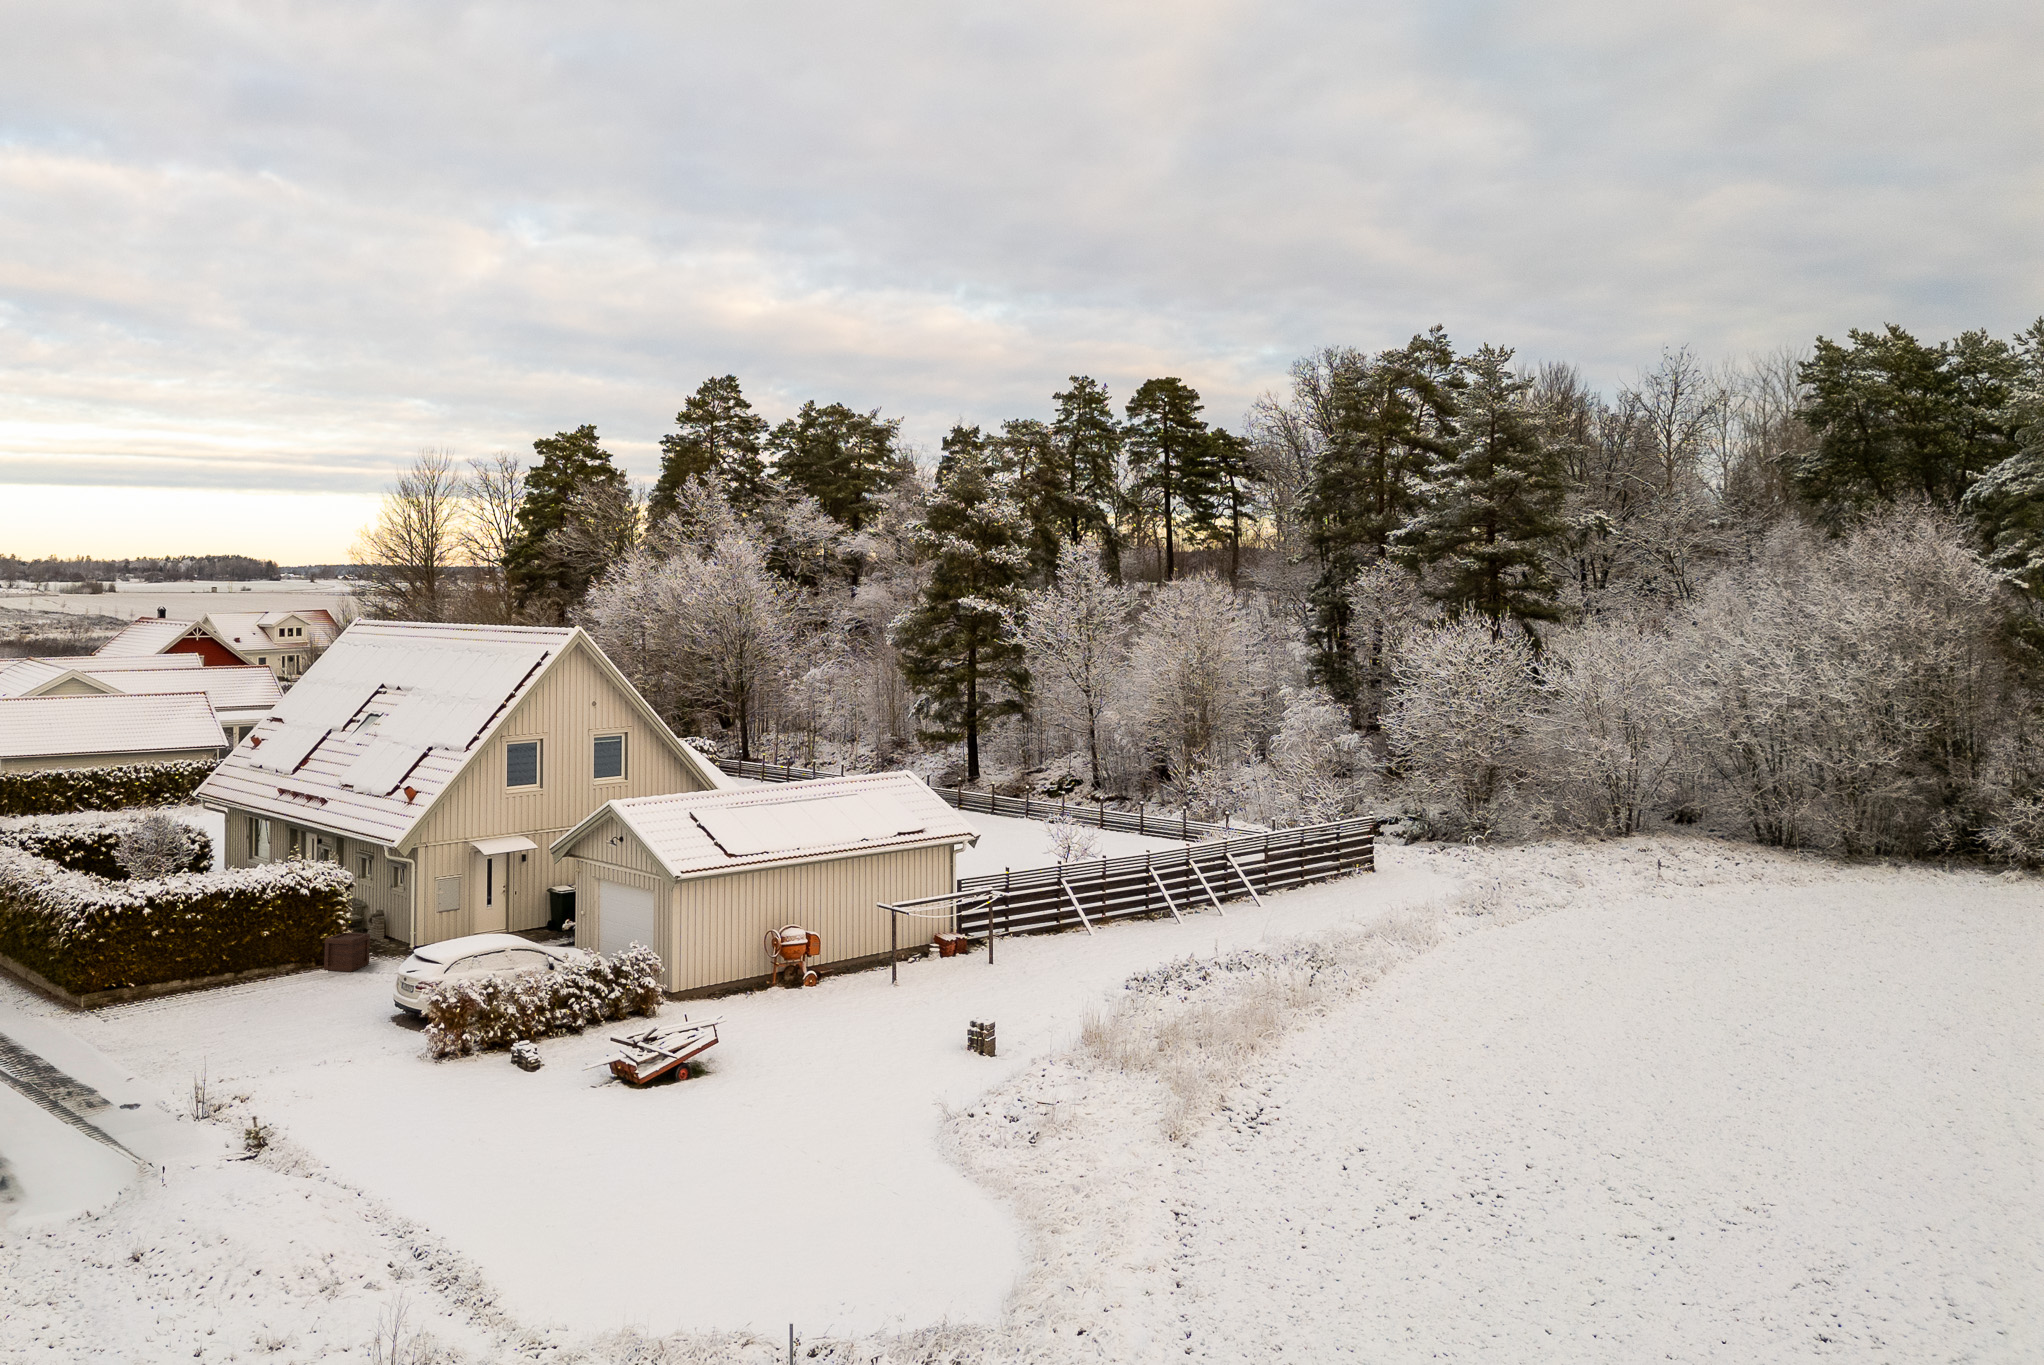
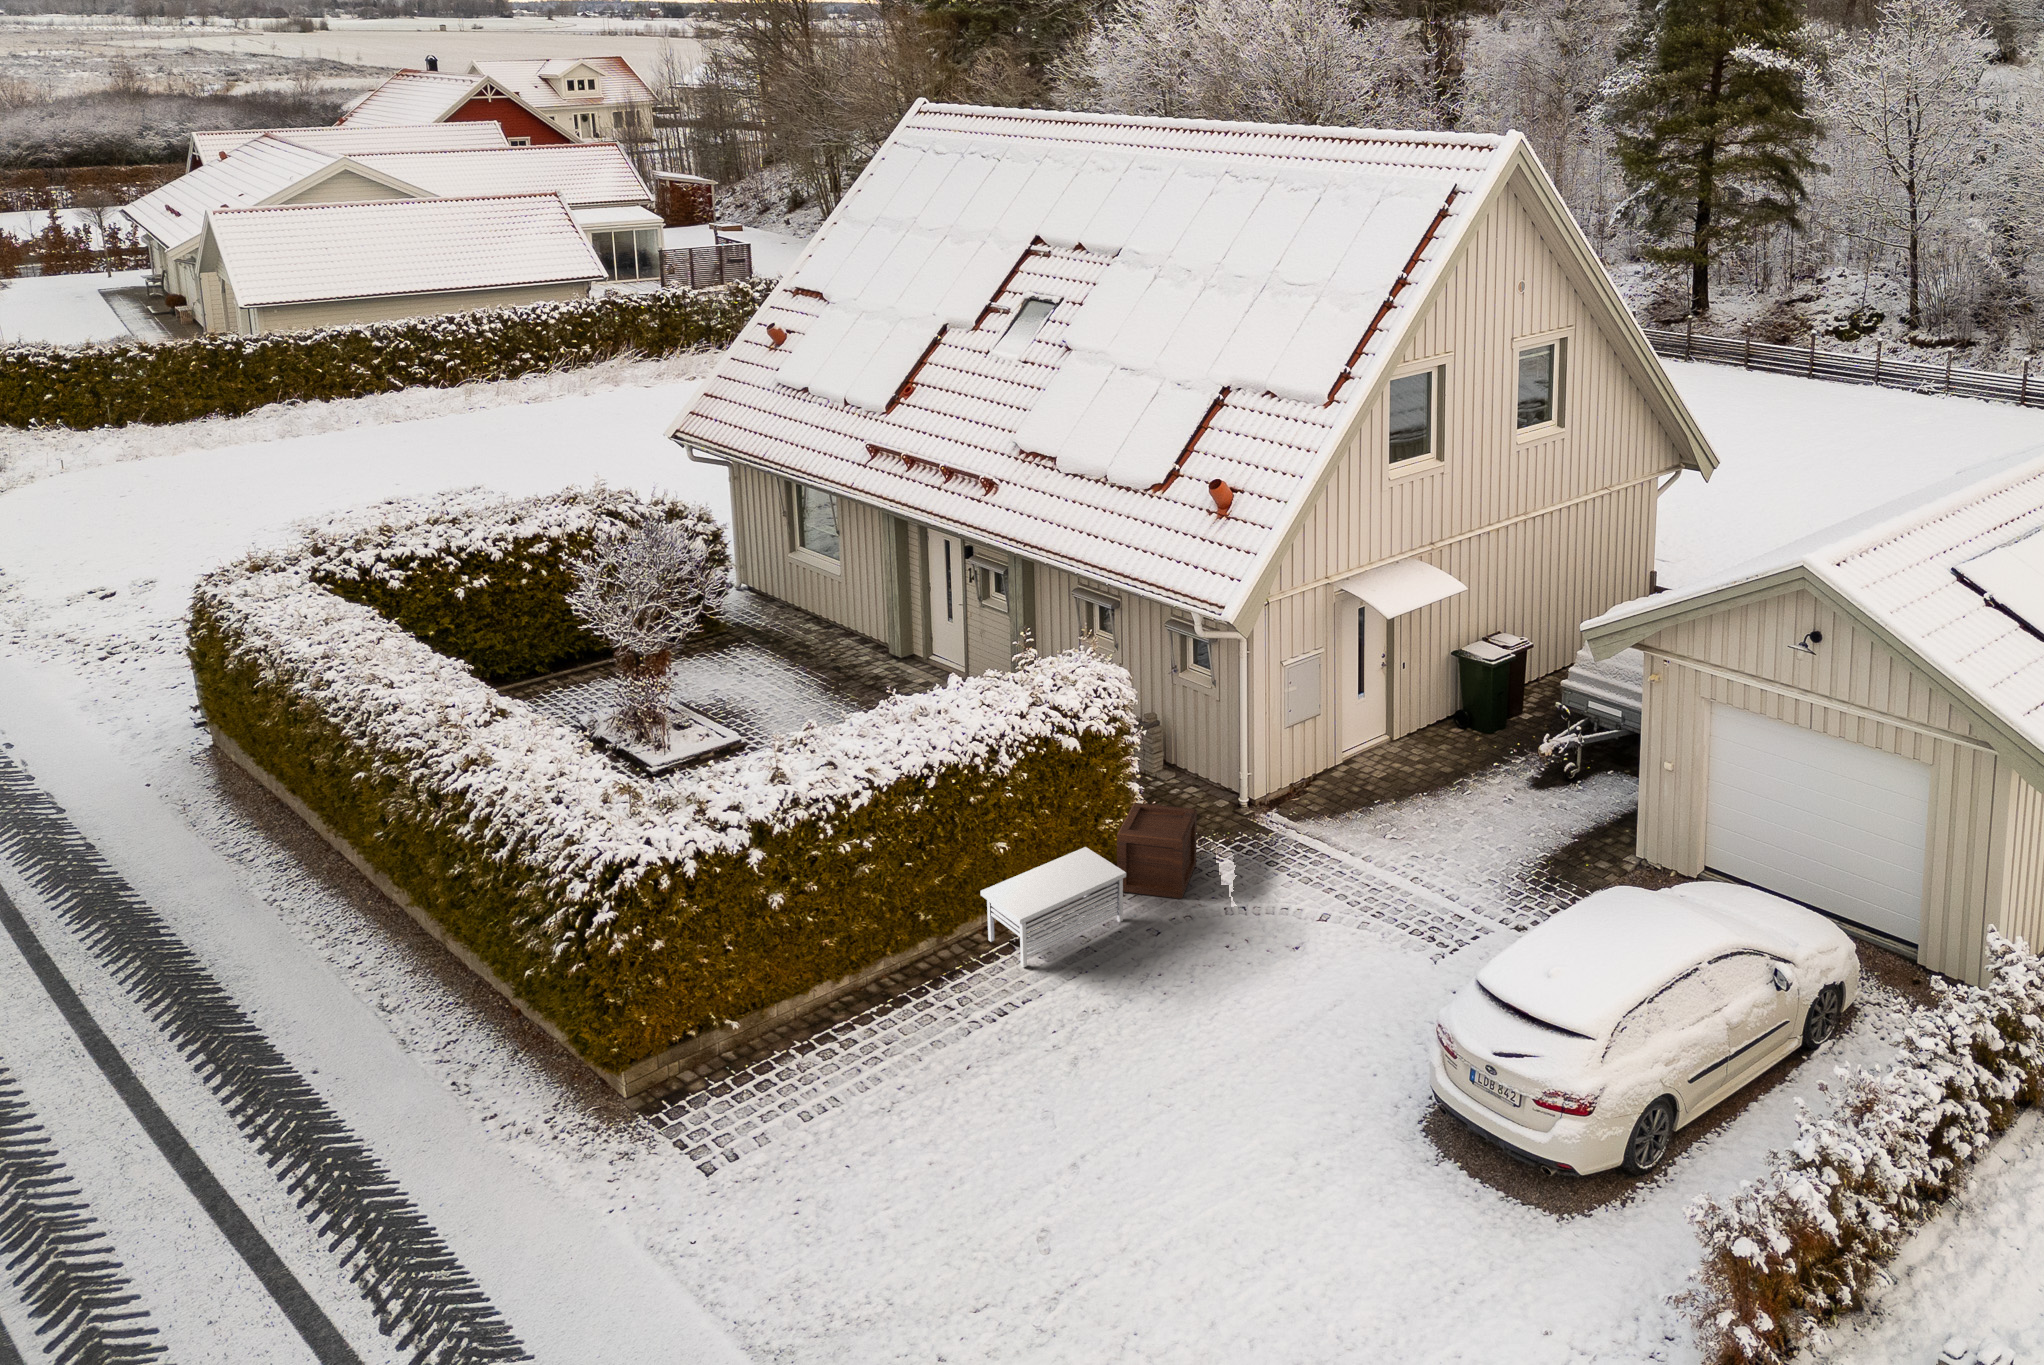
storage bench: none [251,945,321,986] -> present [980,847,1126,968]

